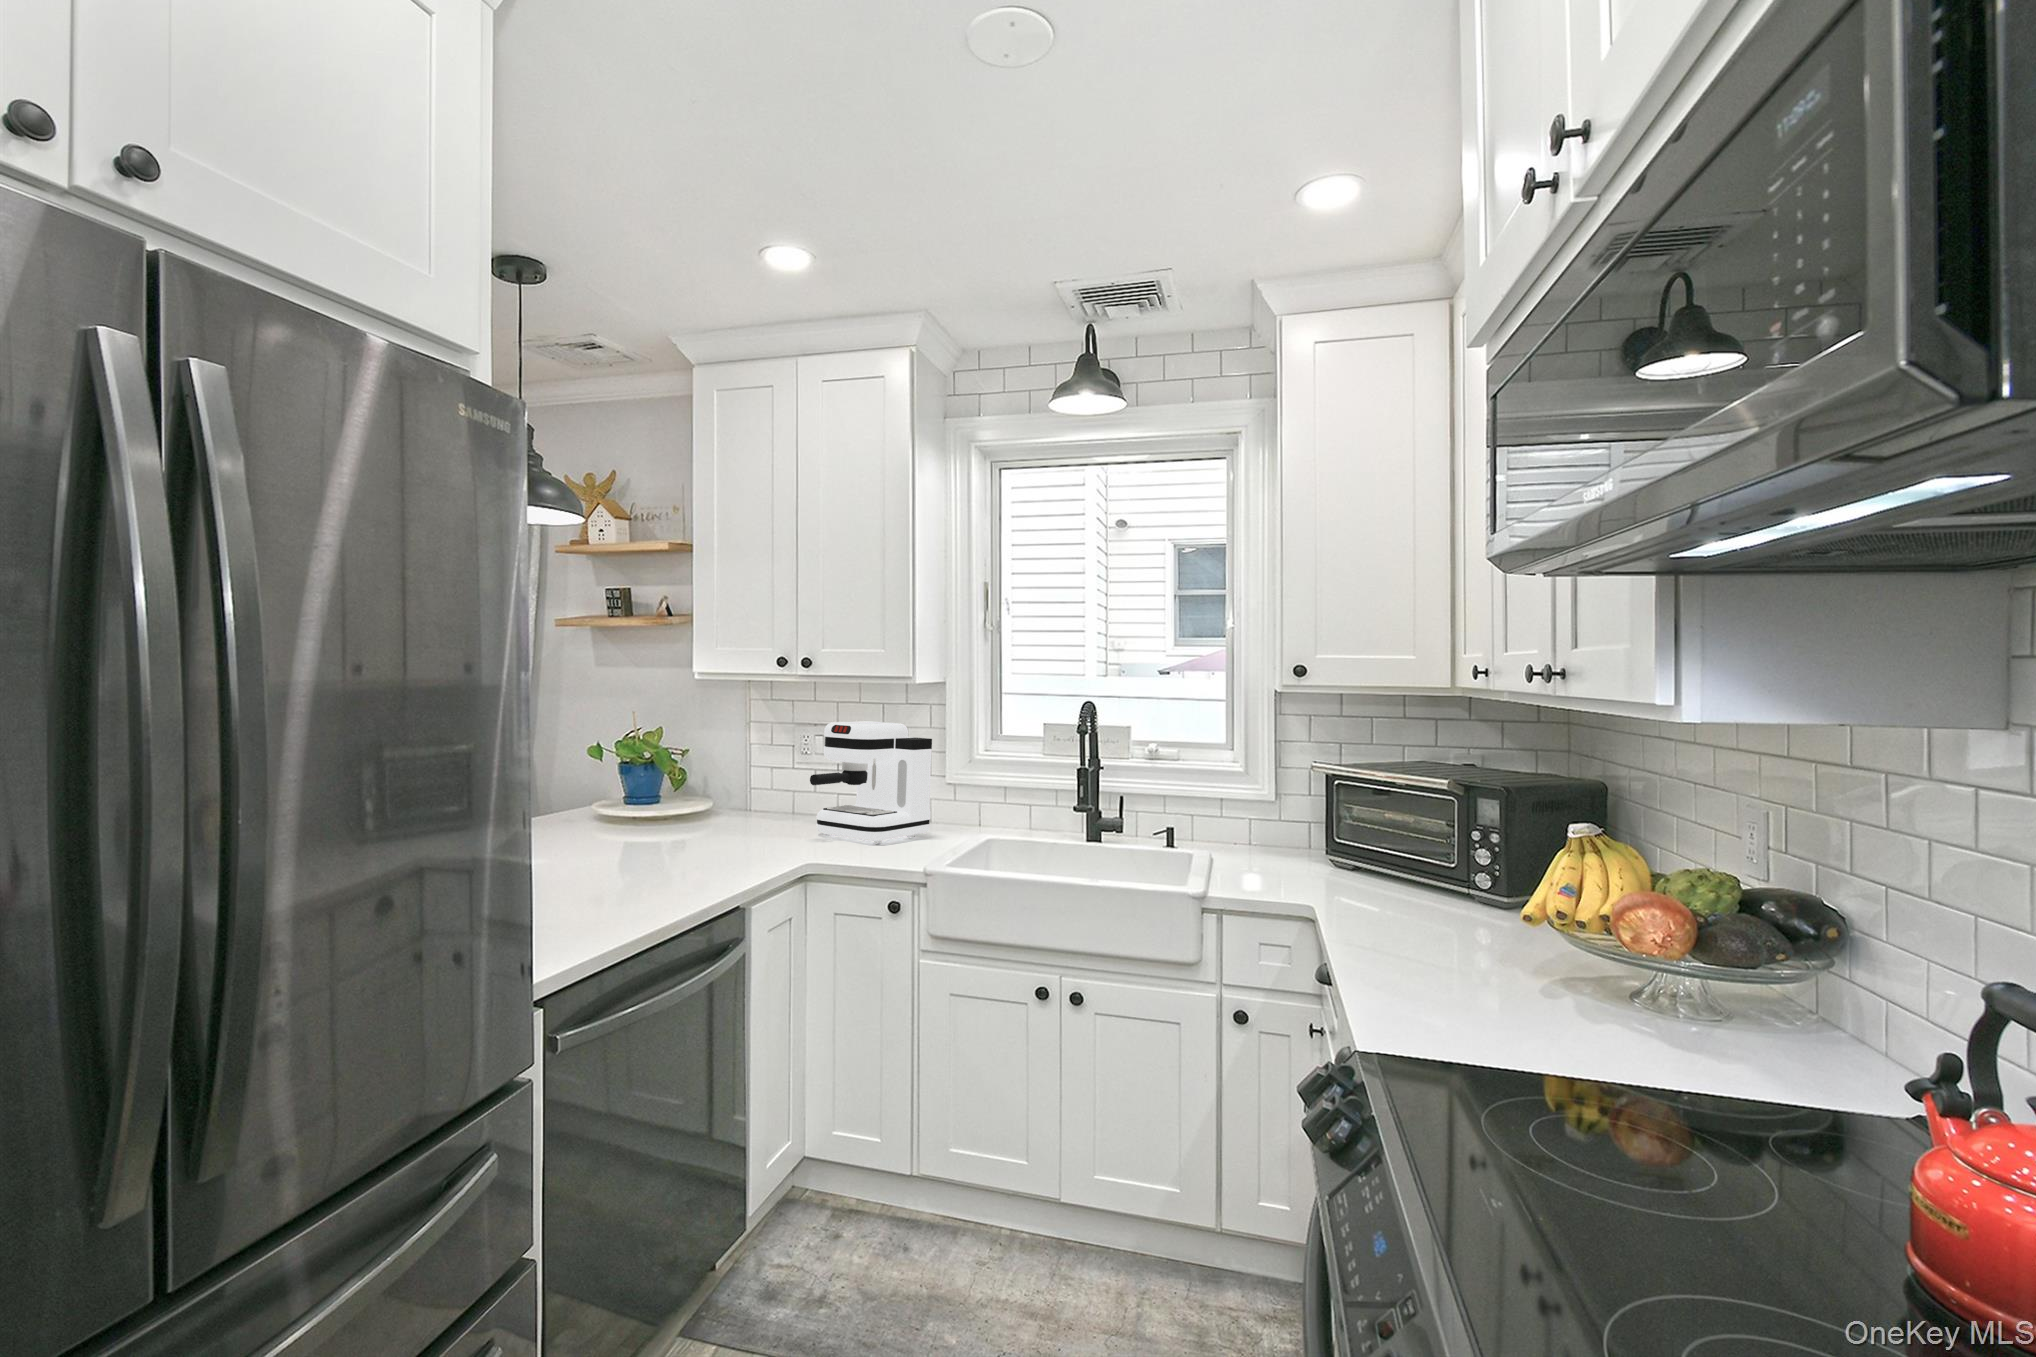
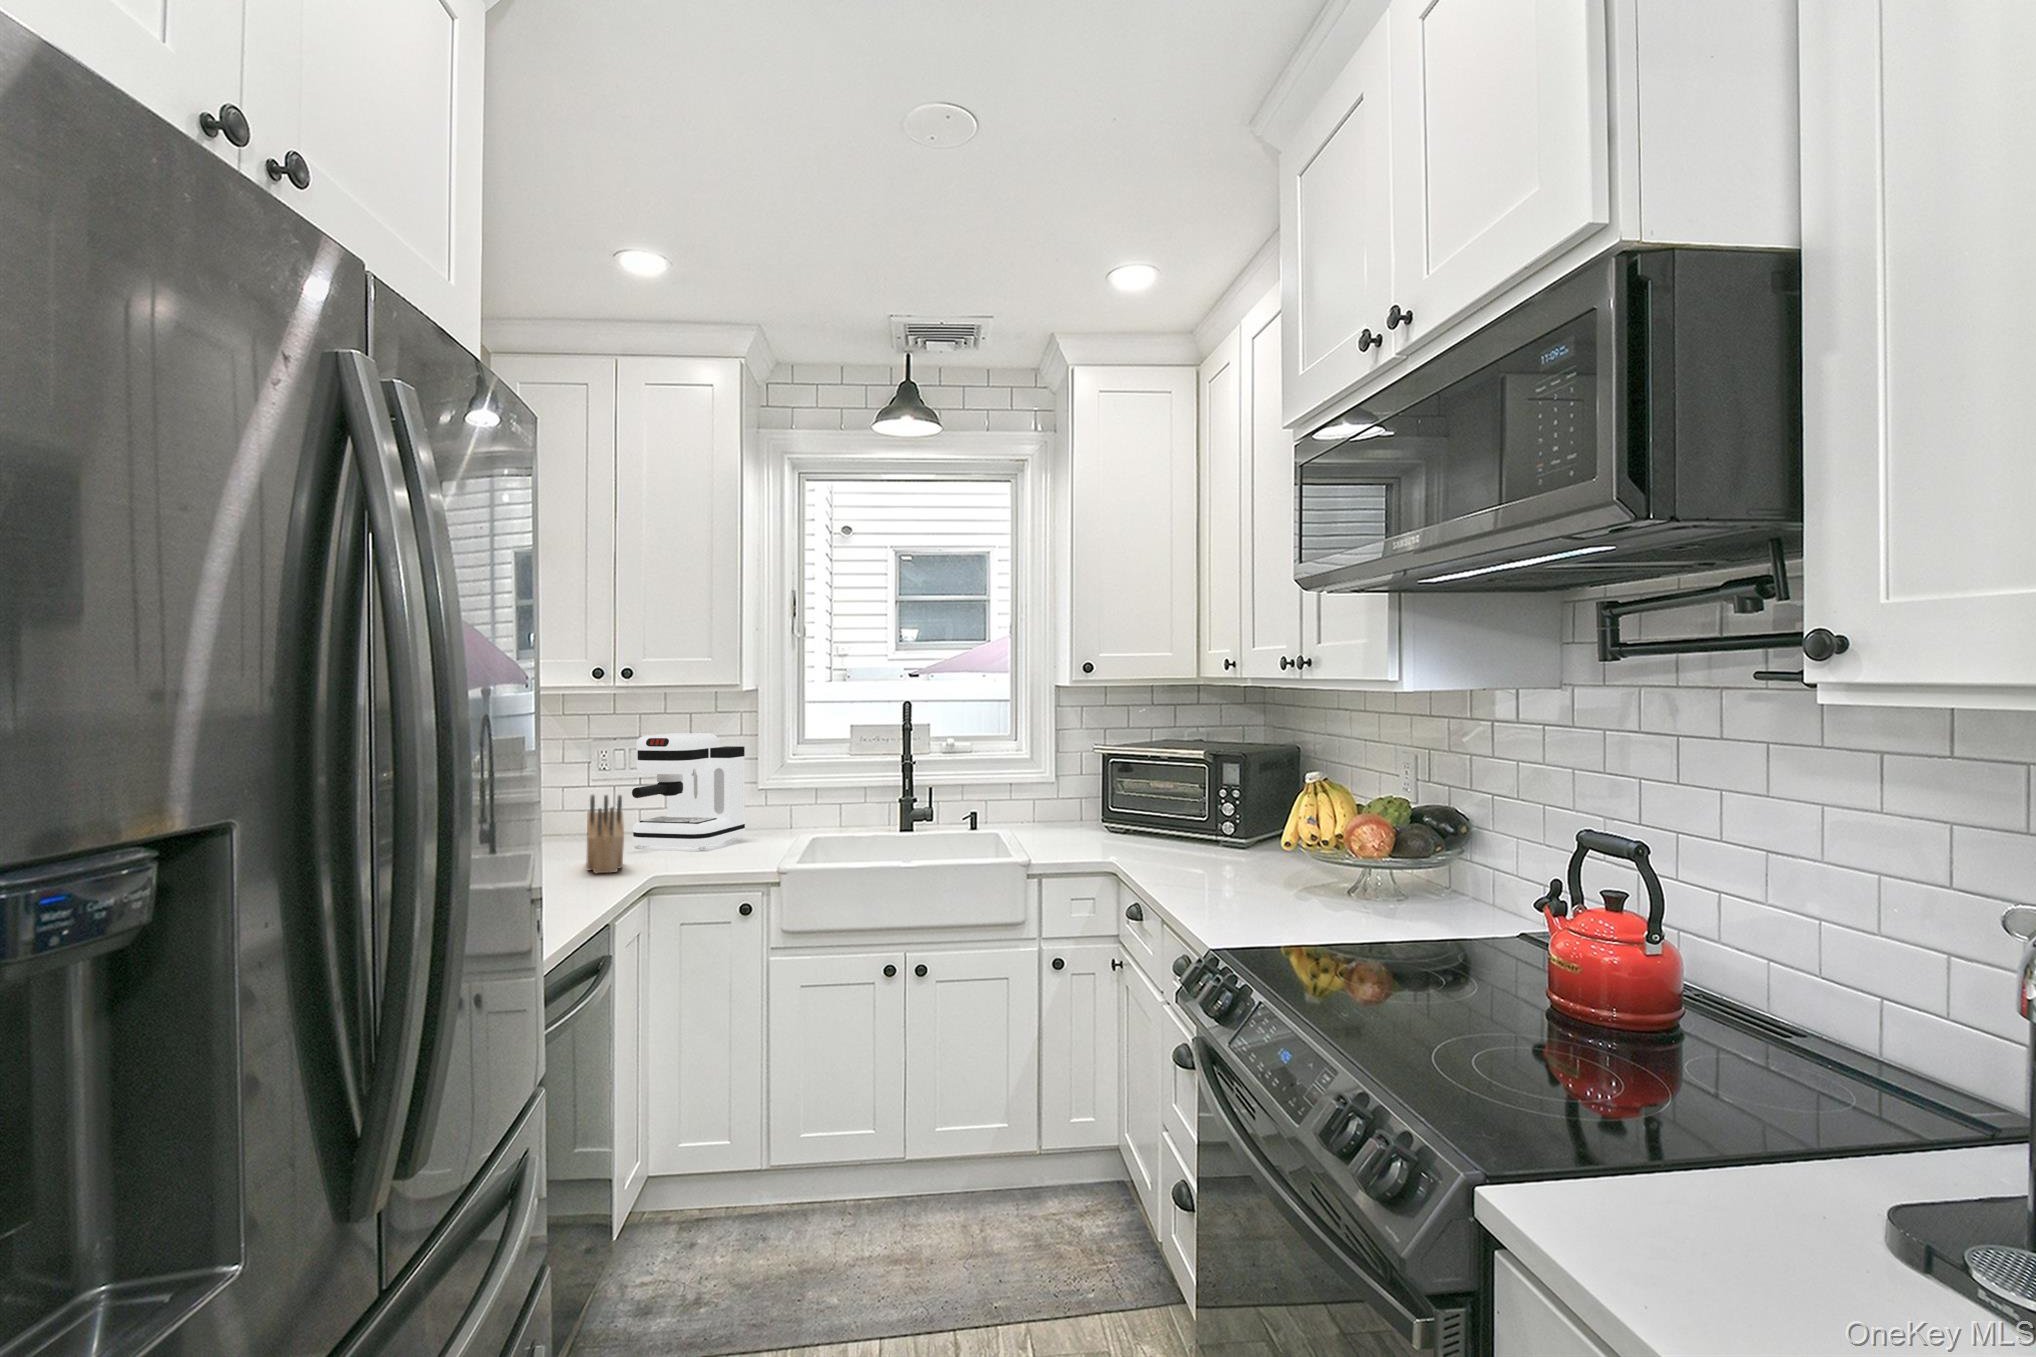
knife block: none [738,780,786,861] -> present [587,795,624,873]

